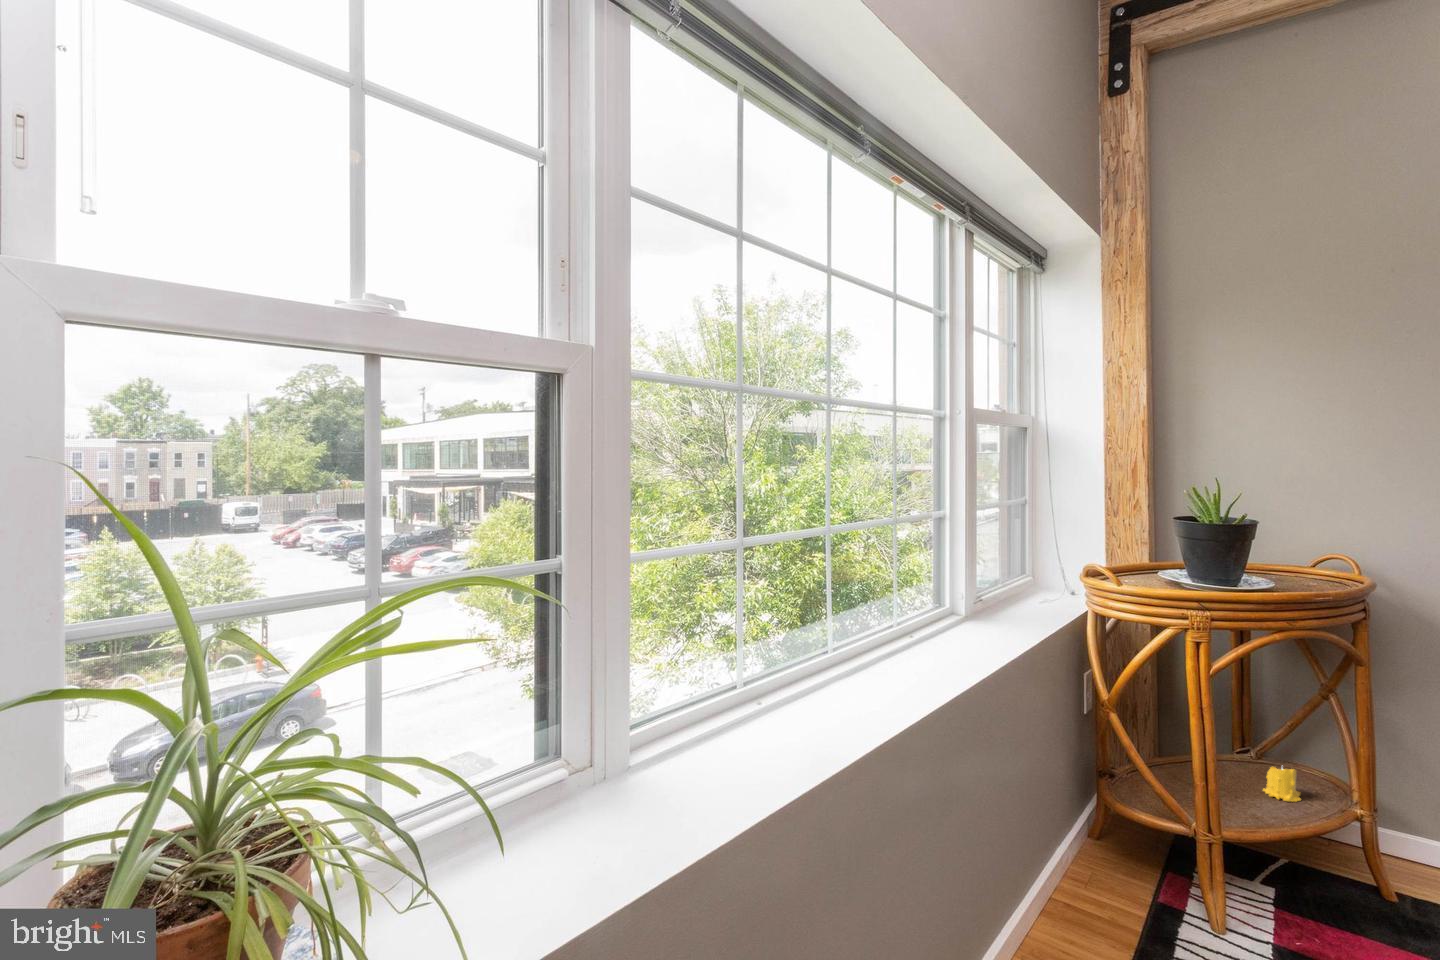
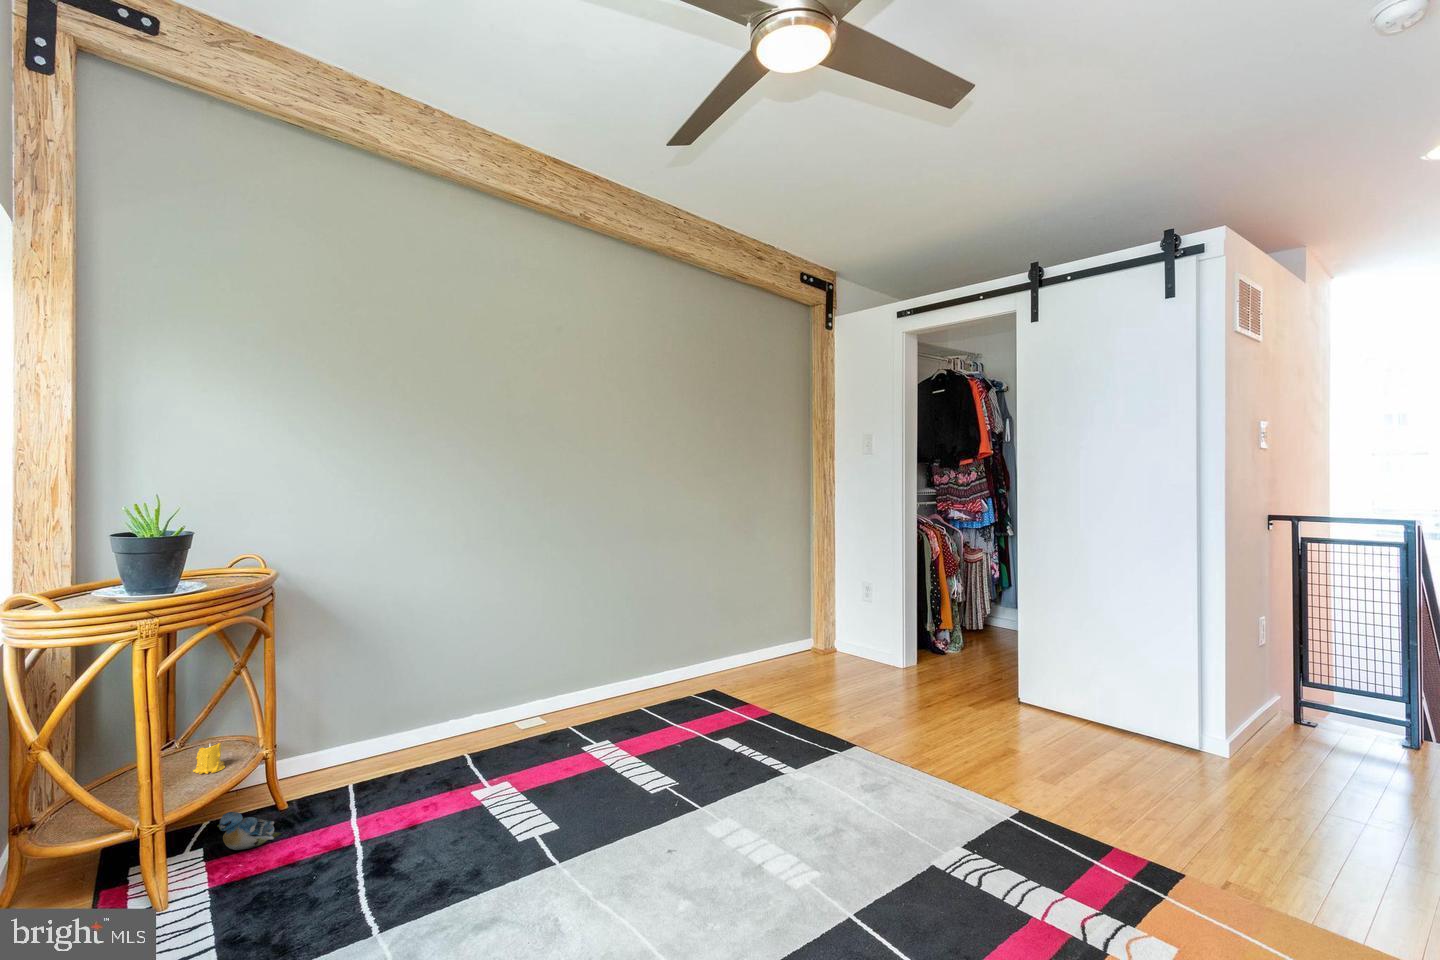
plush toy: none [1290,855,1377,917] -> present [217,812,281,850]

